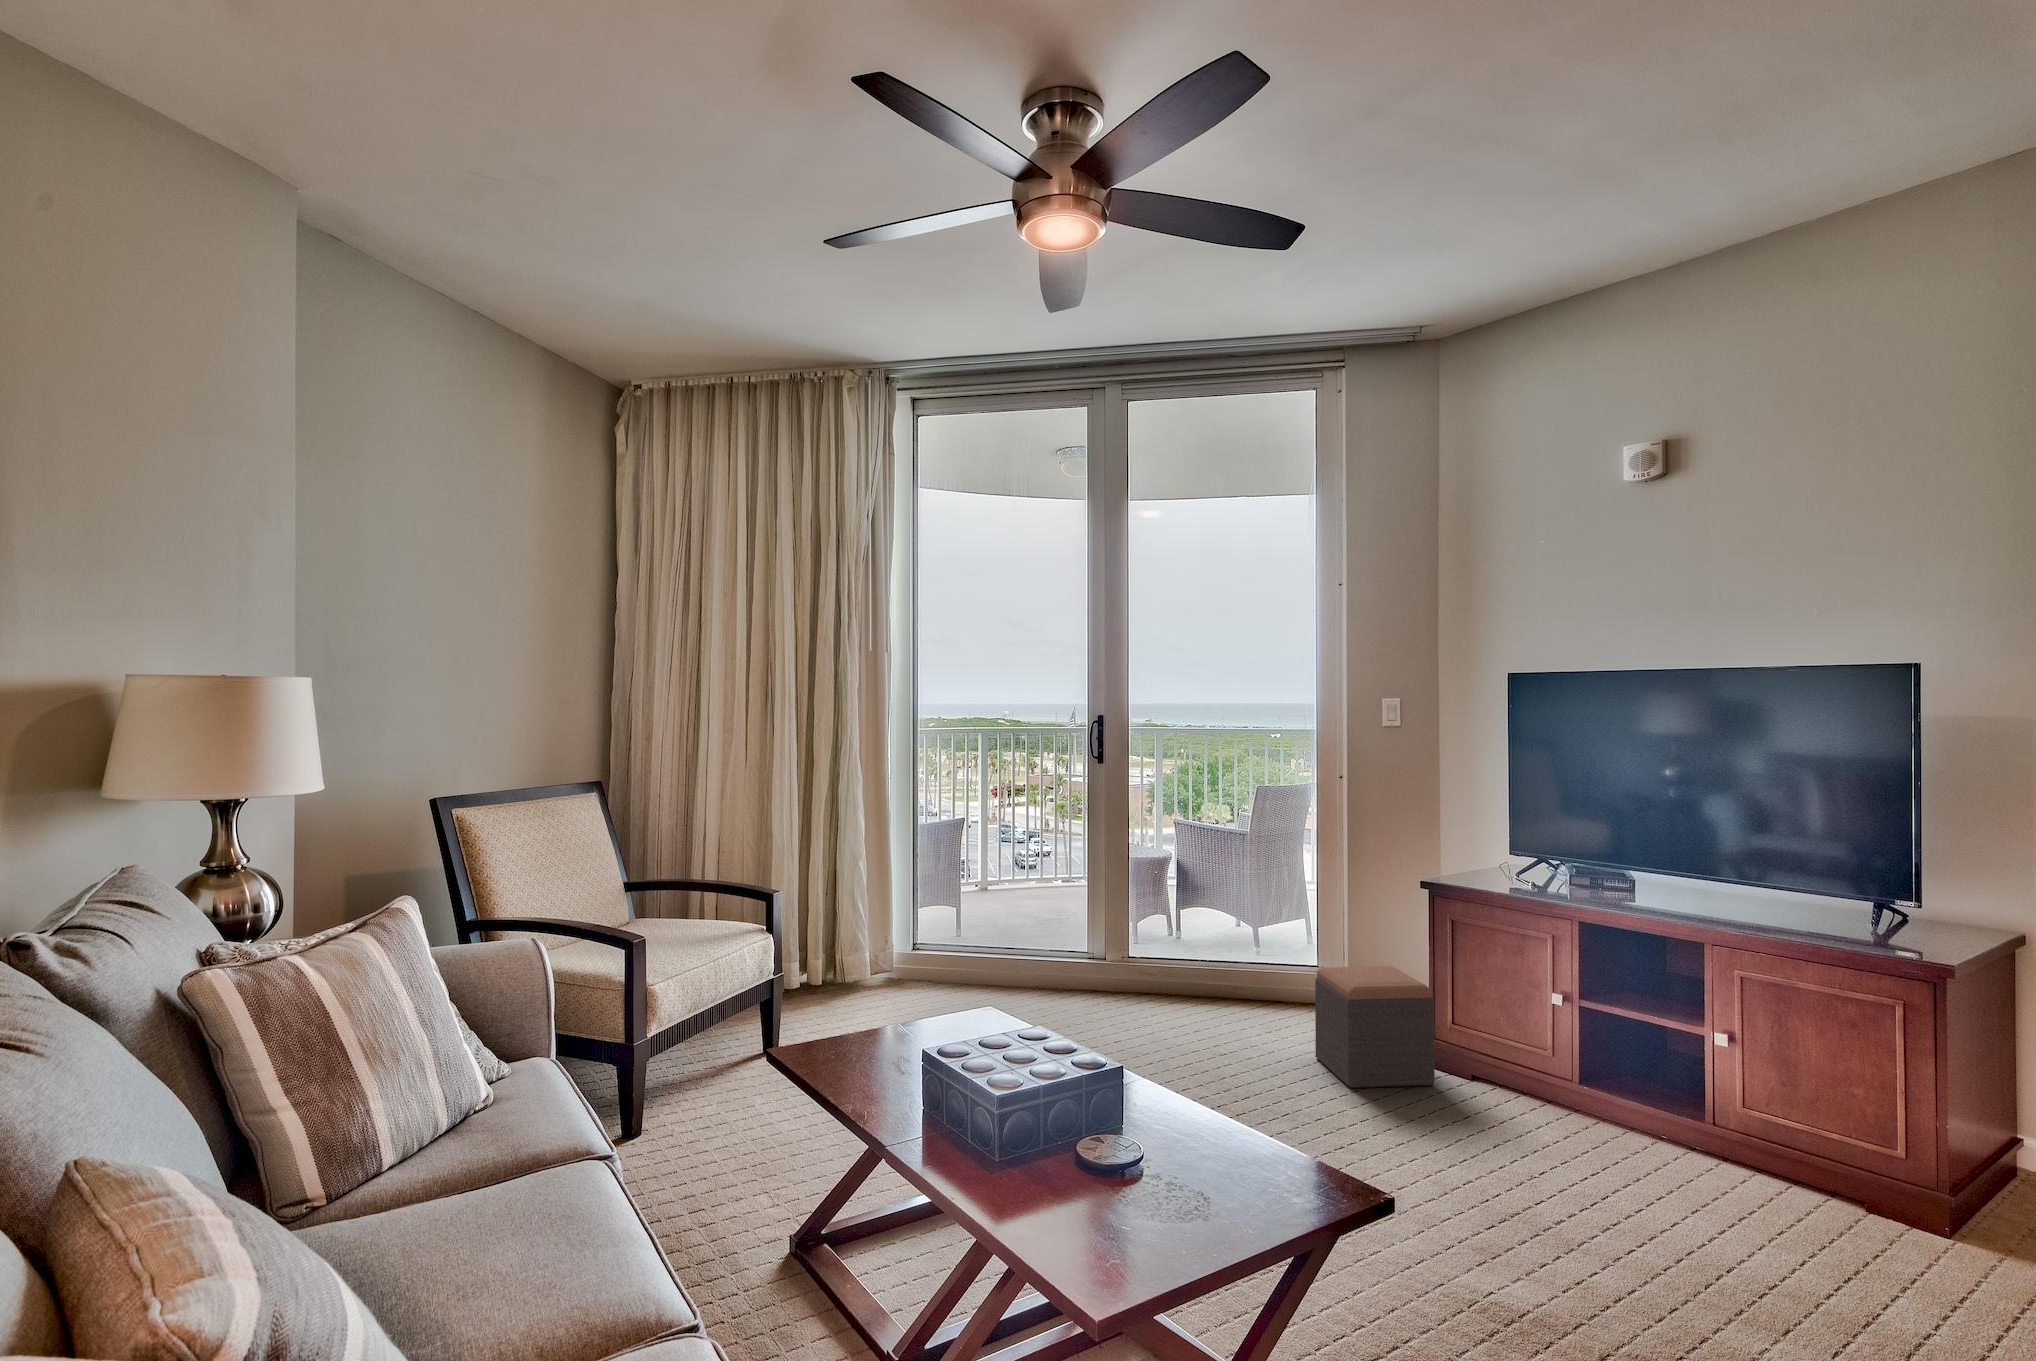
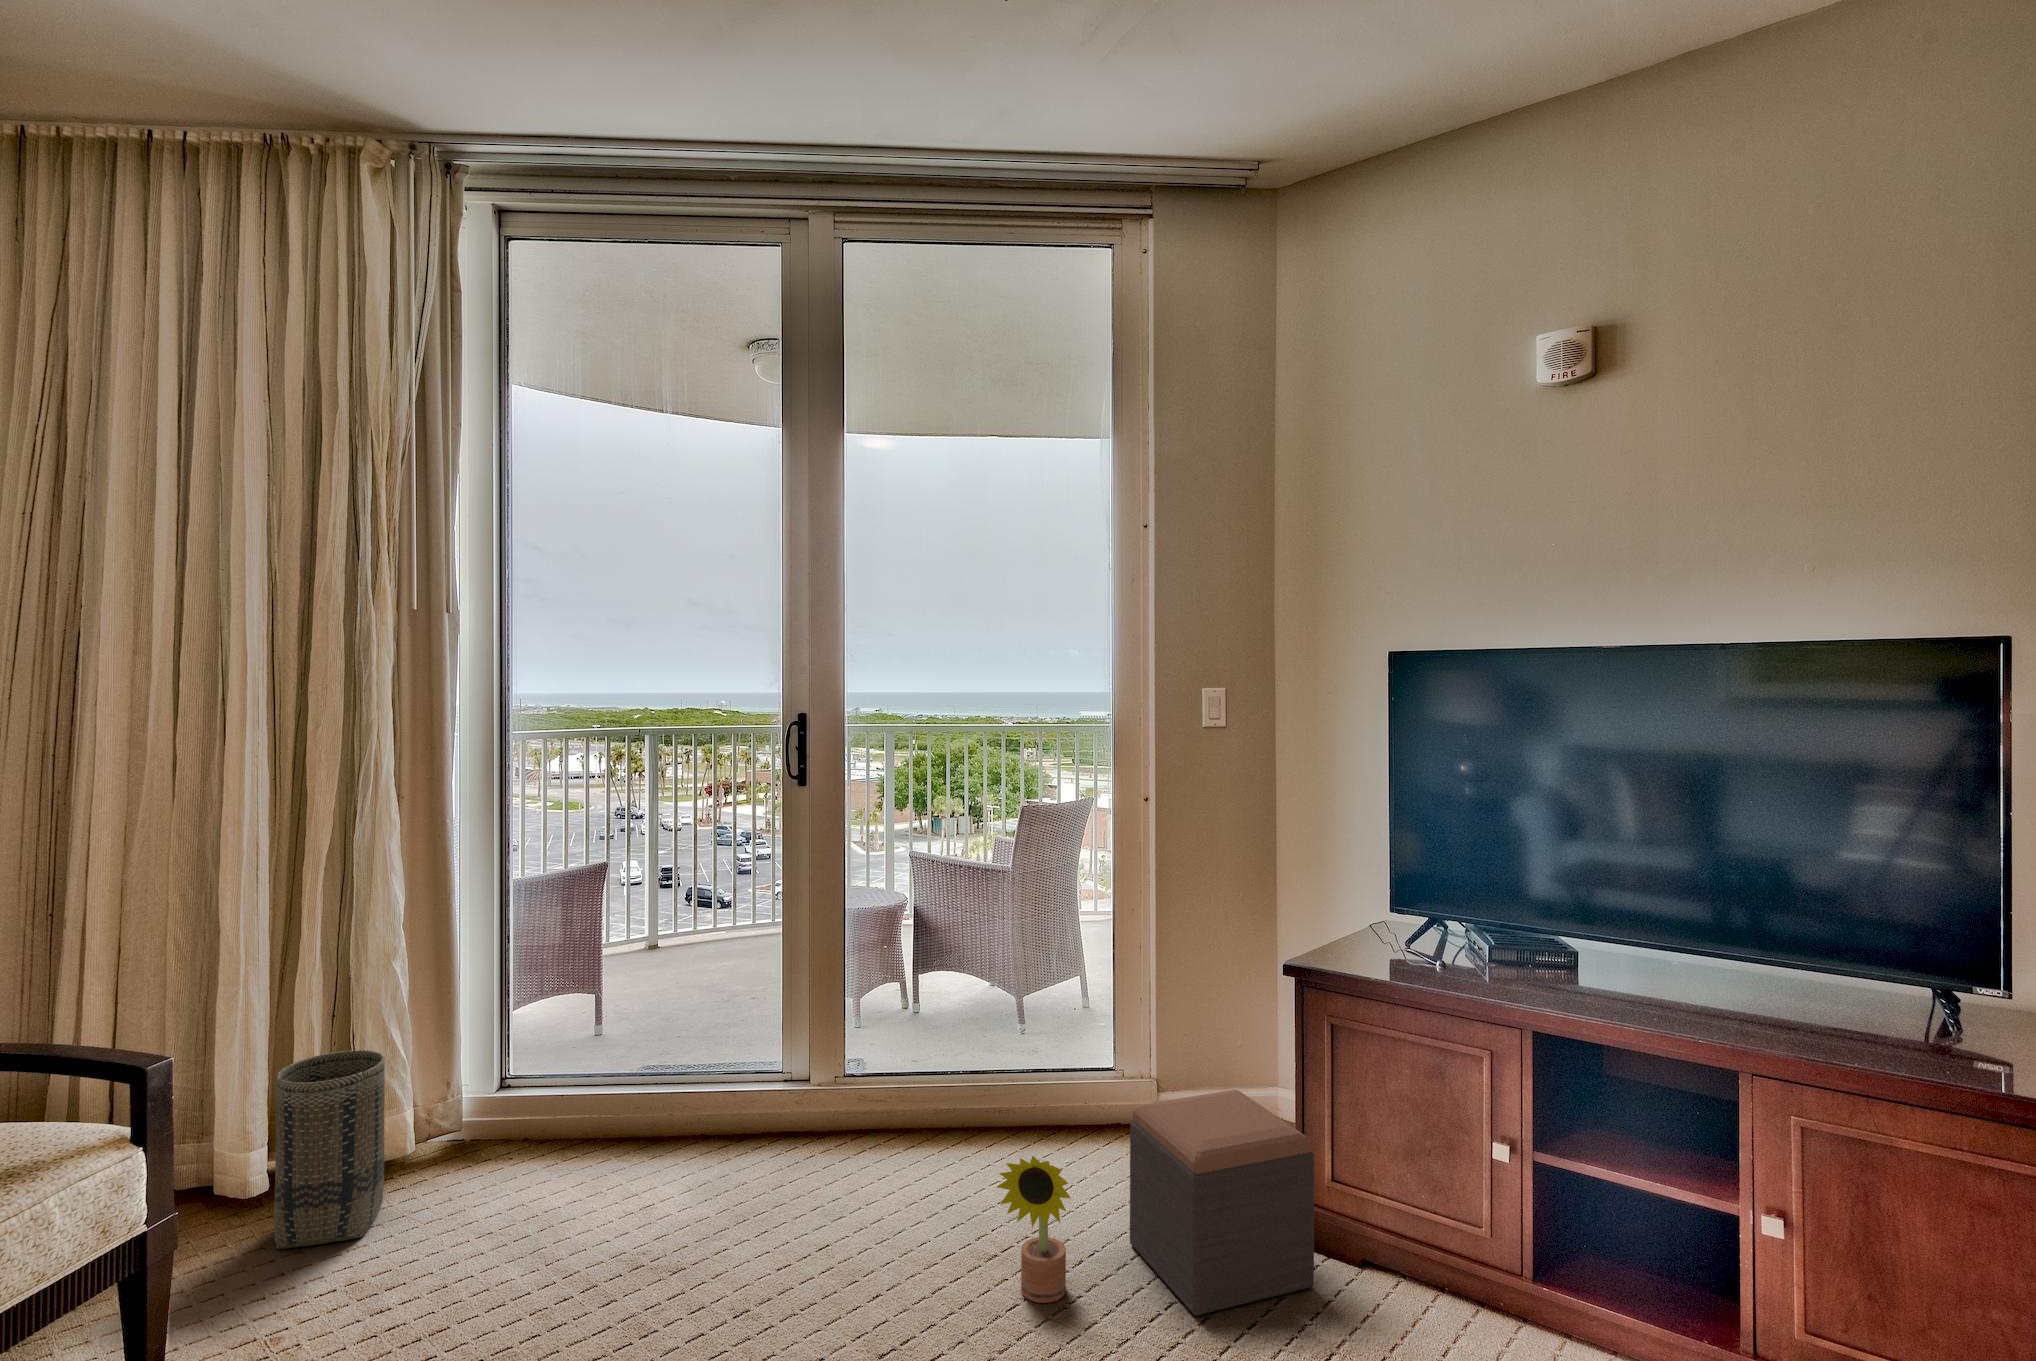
basket: none [813,910,865,1013] -> present [274,1050,385,1249]
decorative plant: none [1224,981,1270,1074] -> present [997,1156,1071,1303]

